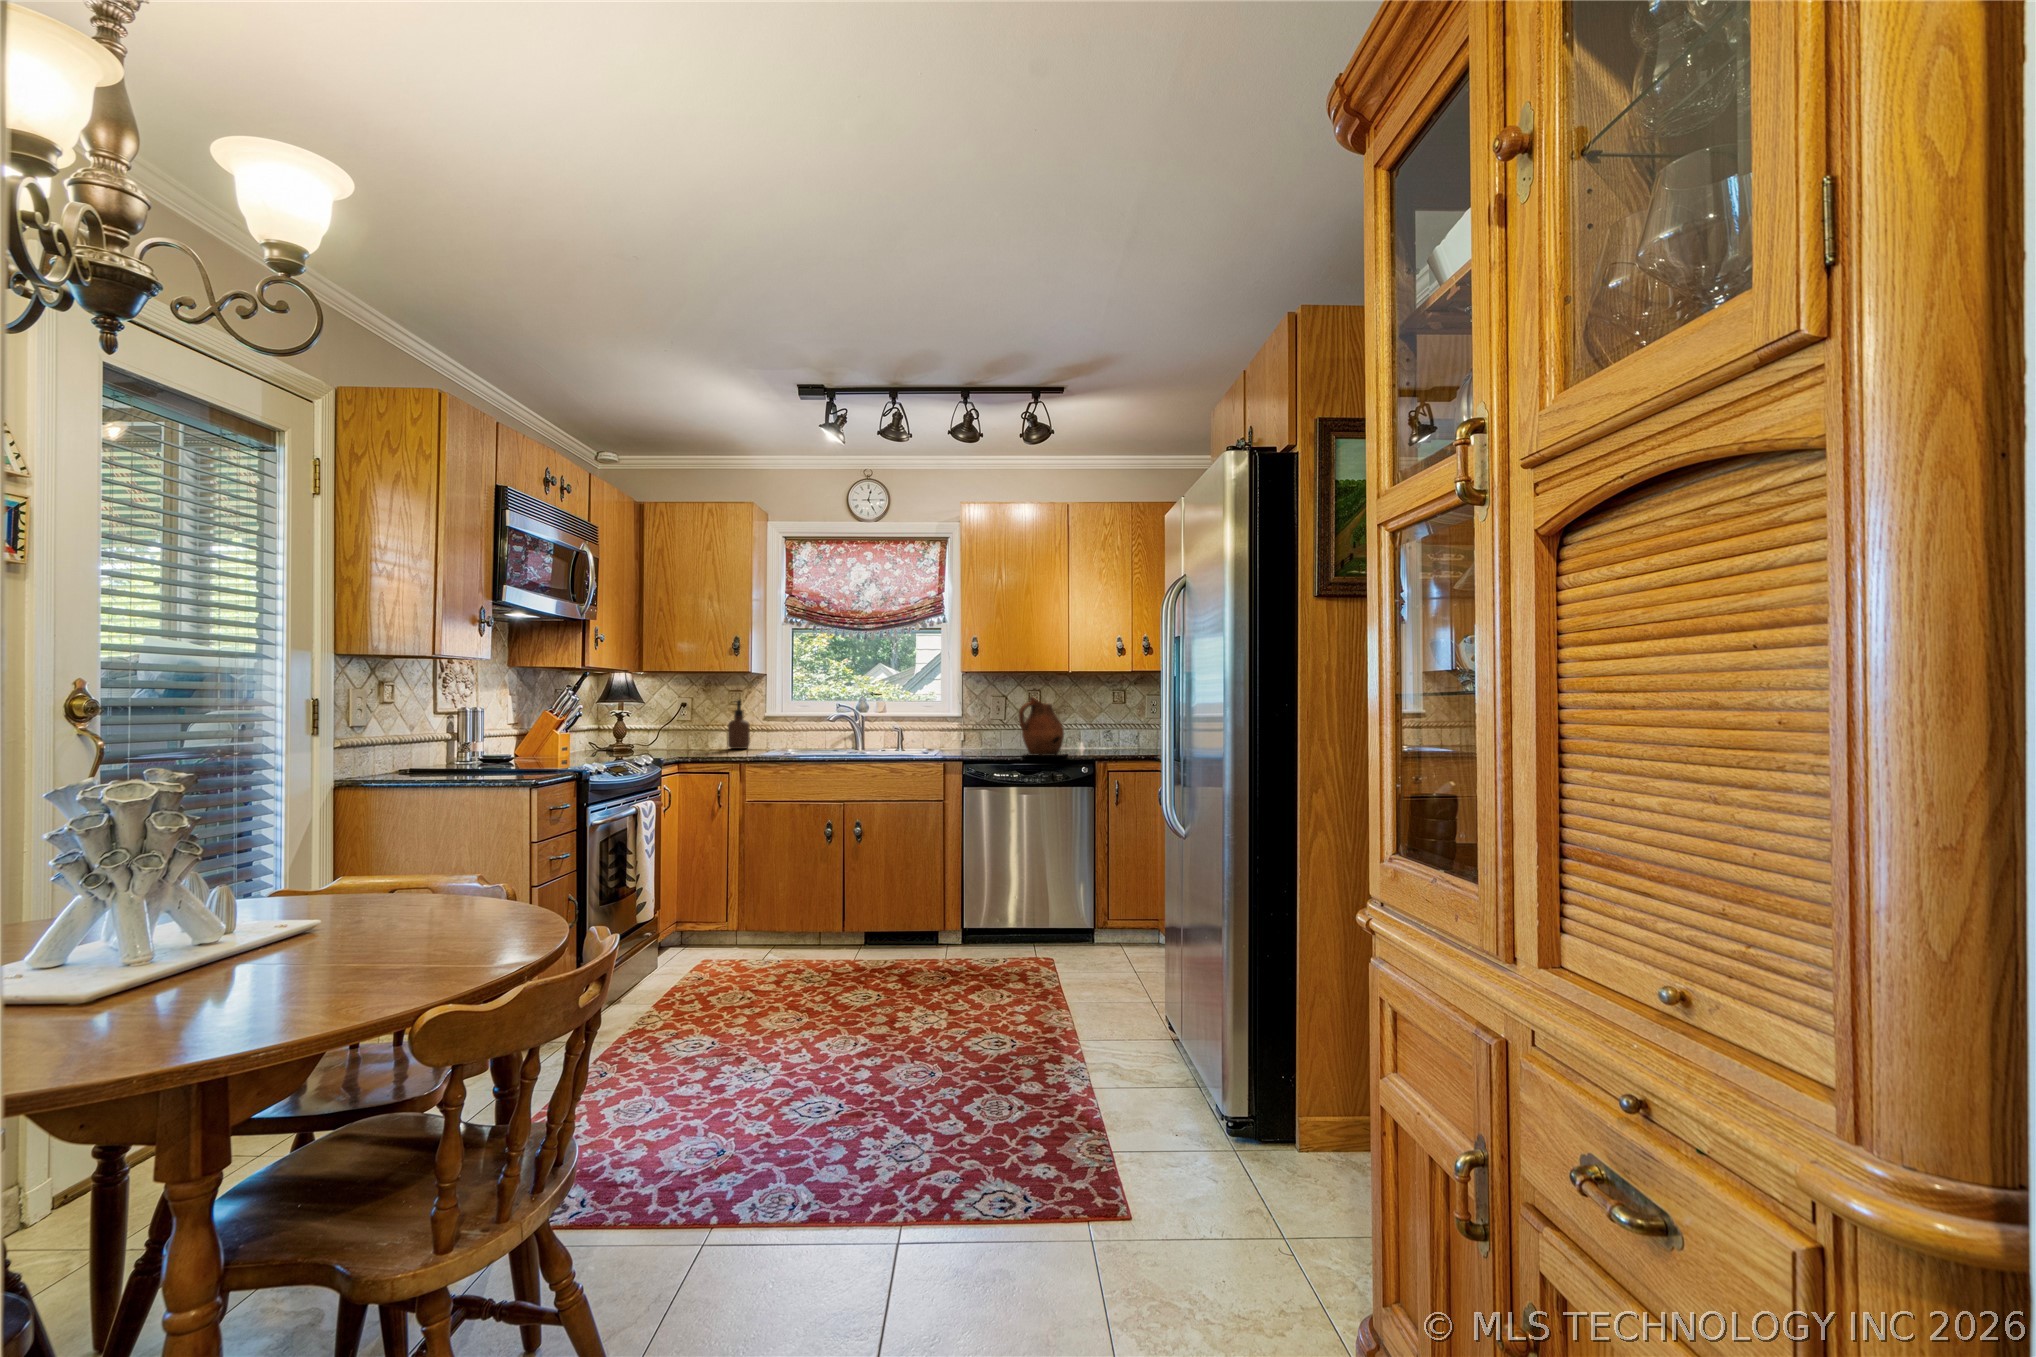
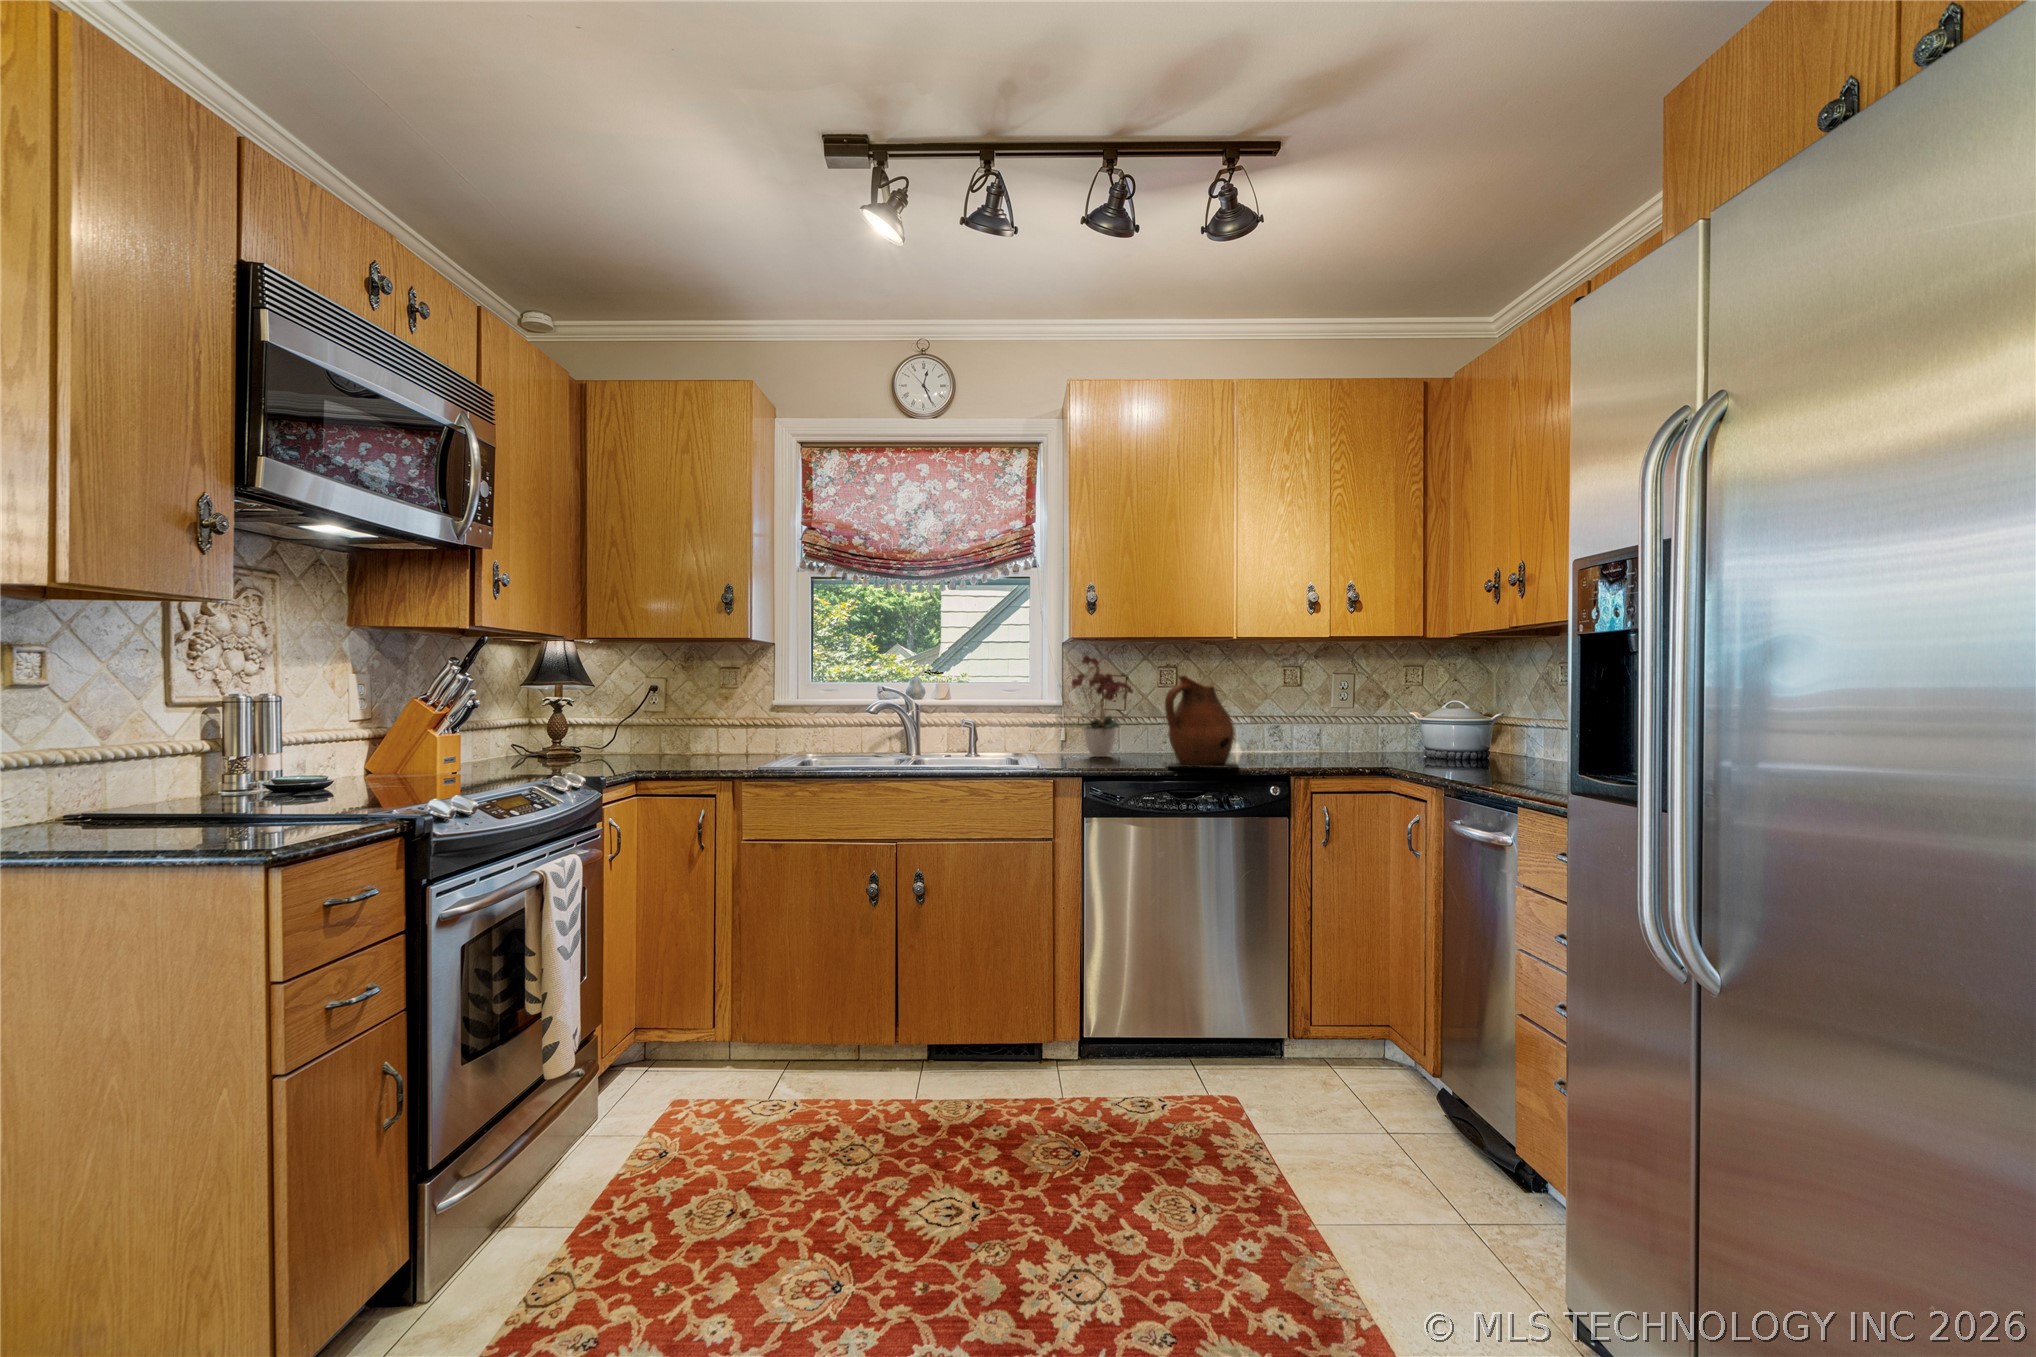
flower arrangement: none [962,680,1007,750] -> present [1071,655,1133,757]
soap dispenser: present [728,700,750,749] -> none [717,681,750,755]

